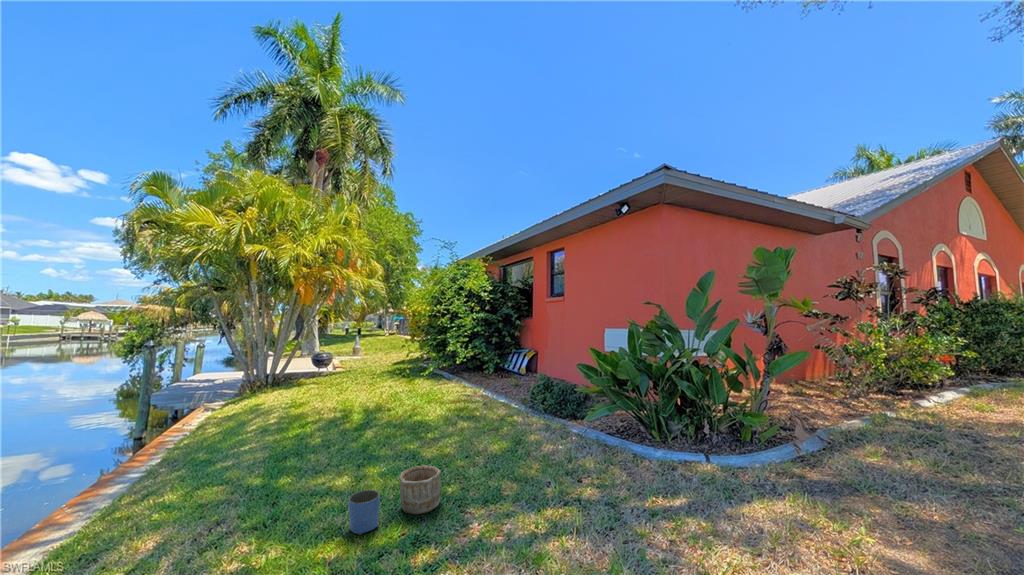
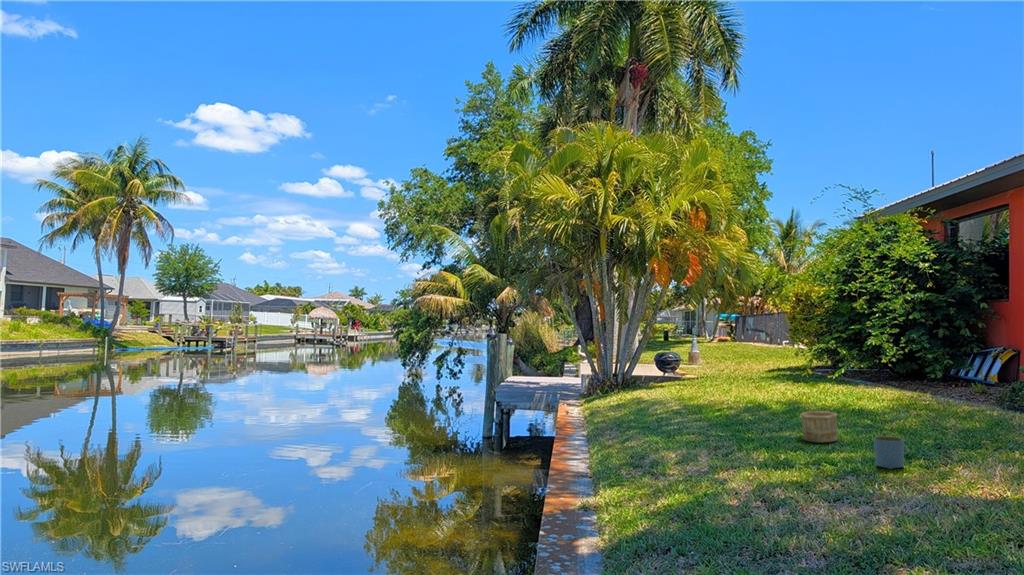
wooden bucket: present [399,465,441,514] -> present [801,411,837,443]

